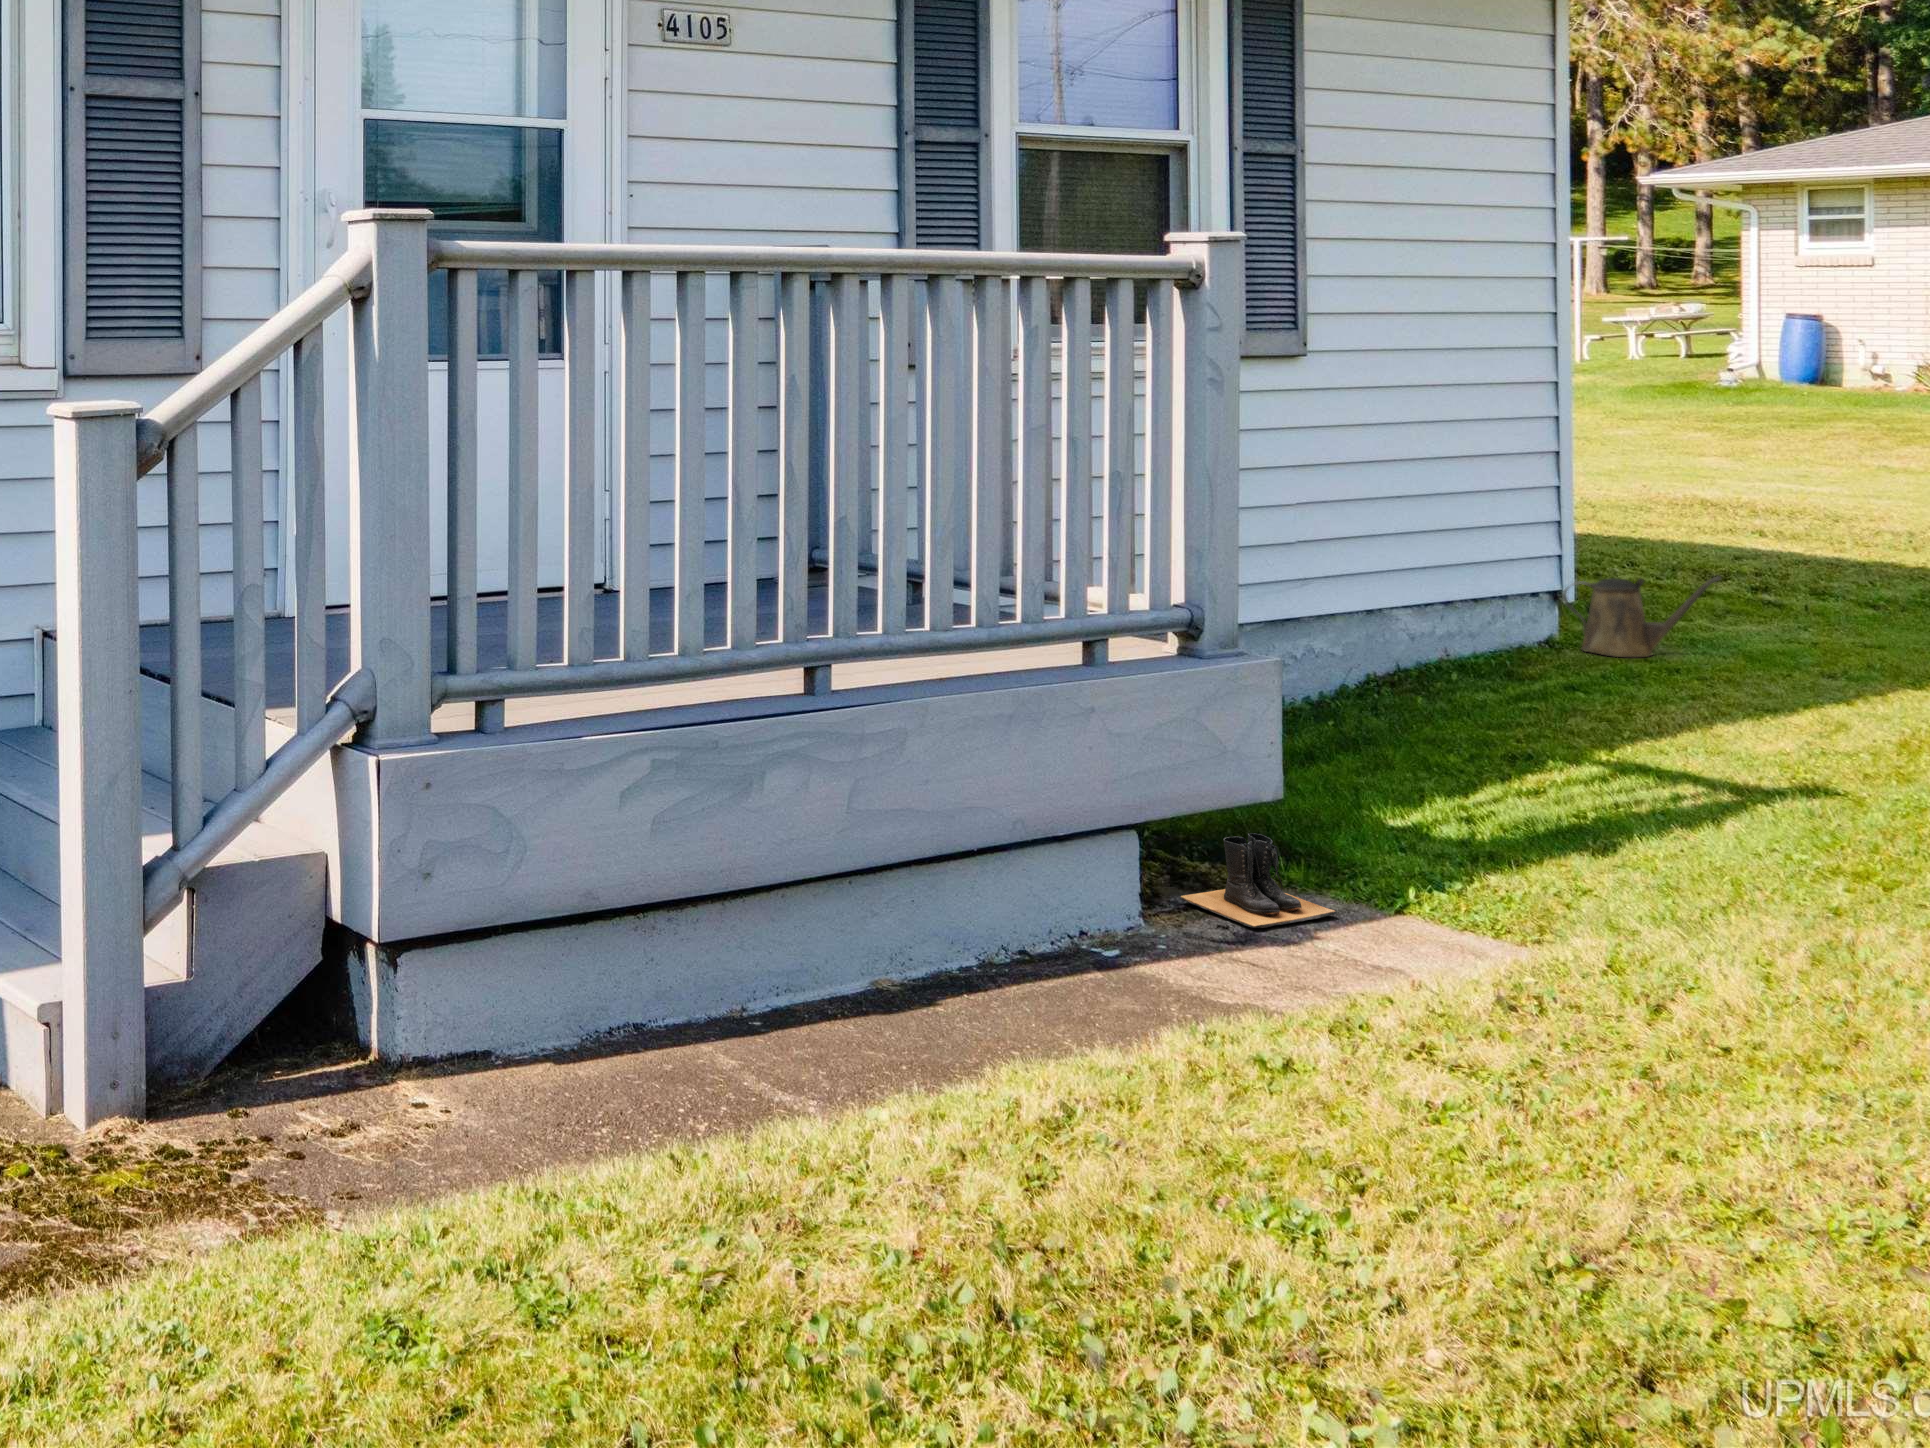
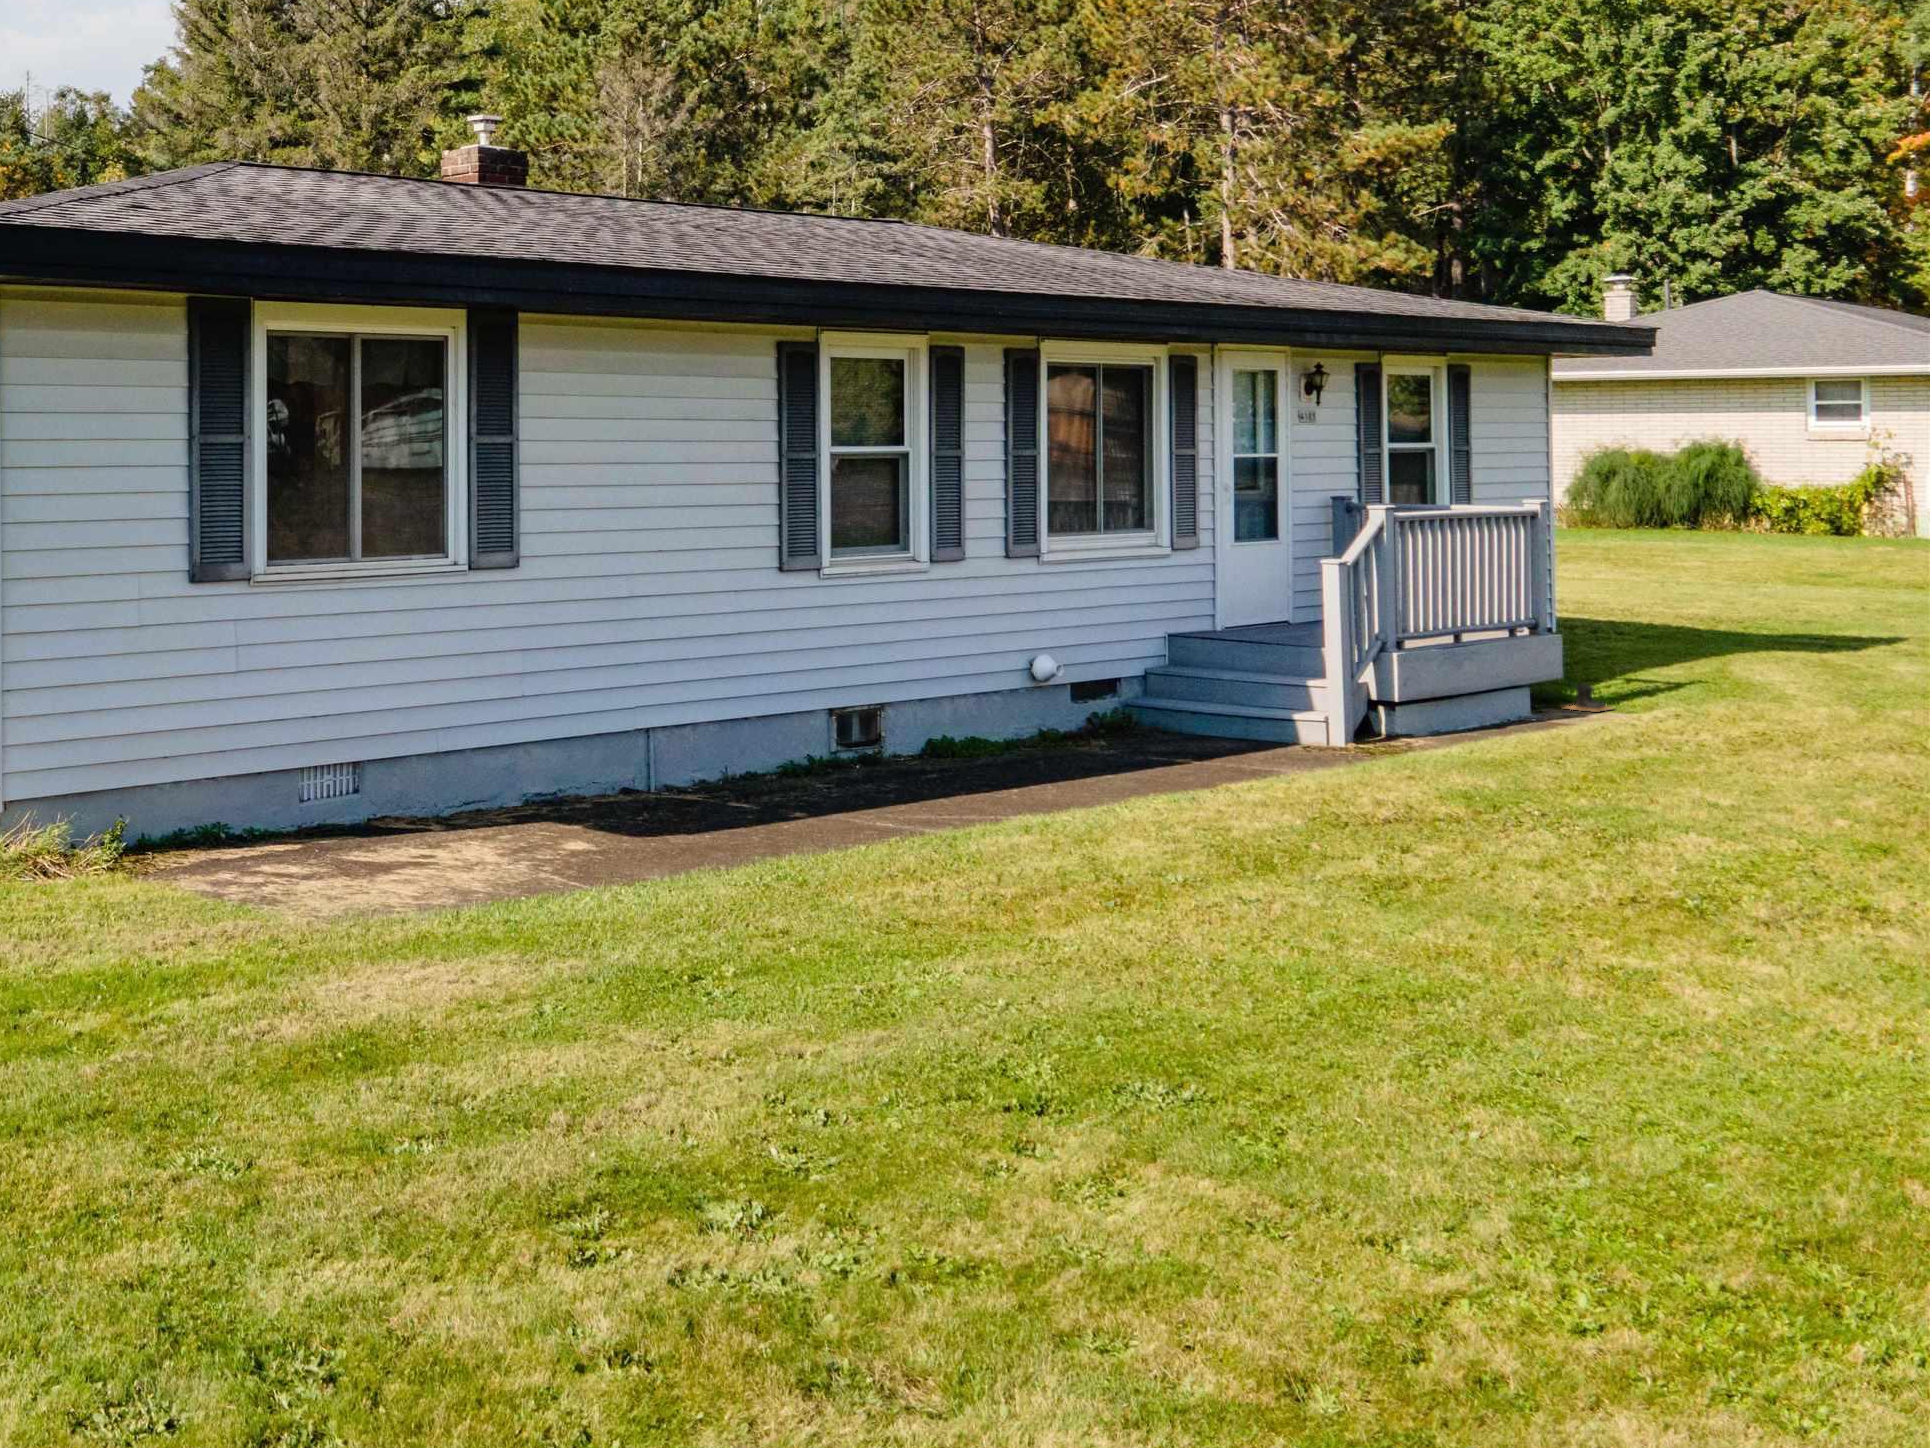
watering can: present [1562,577,1721,657] -> none [1556,612,1631,653]

